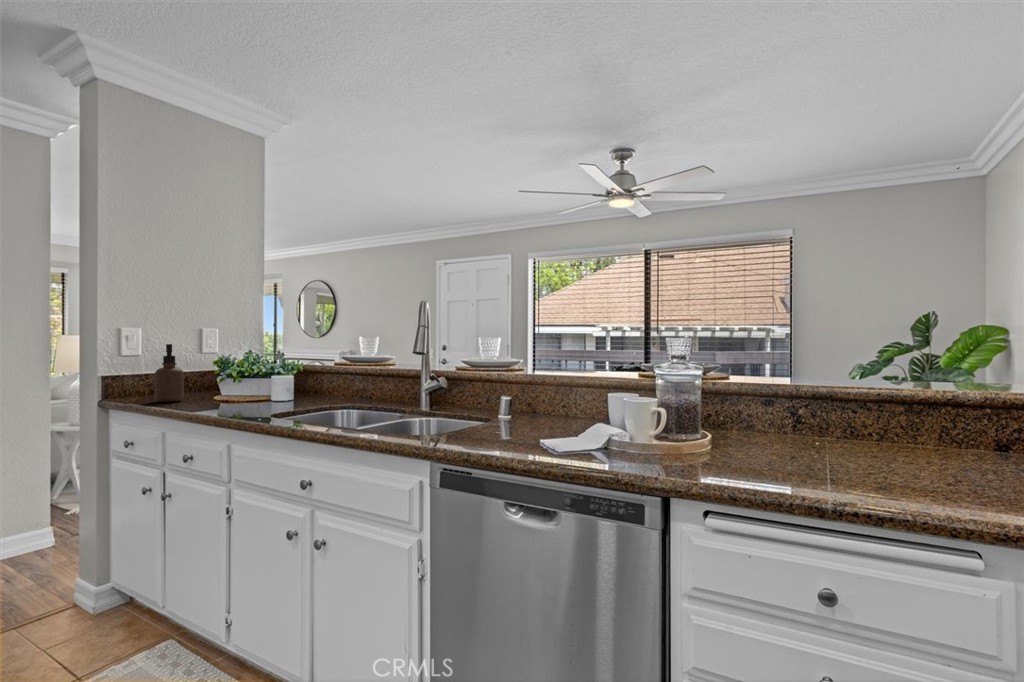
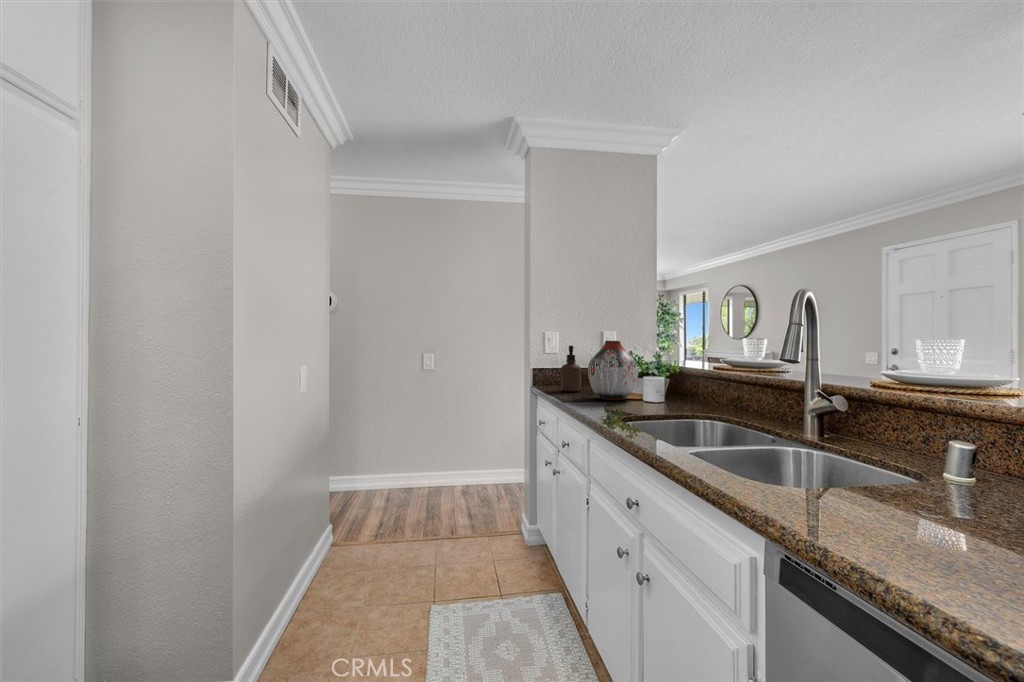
vase: none [205,338,266,404] -> present [588,341,638,401]

